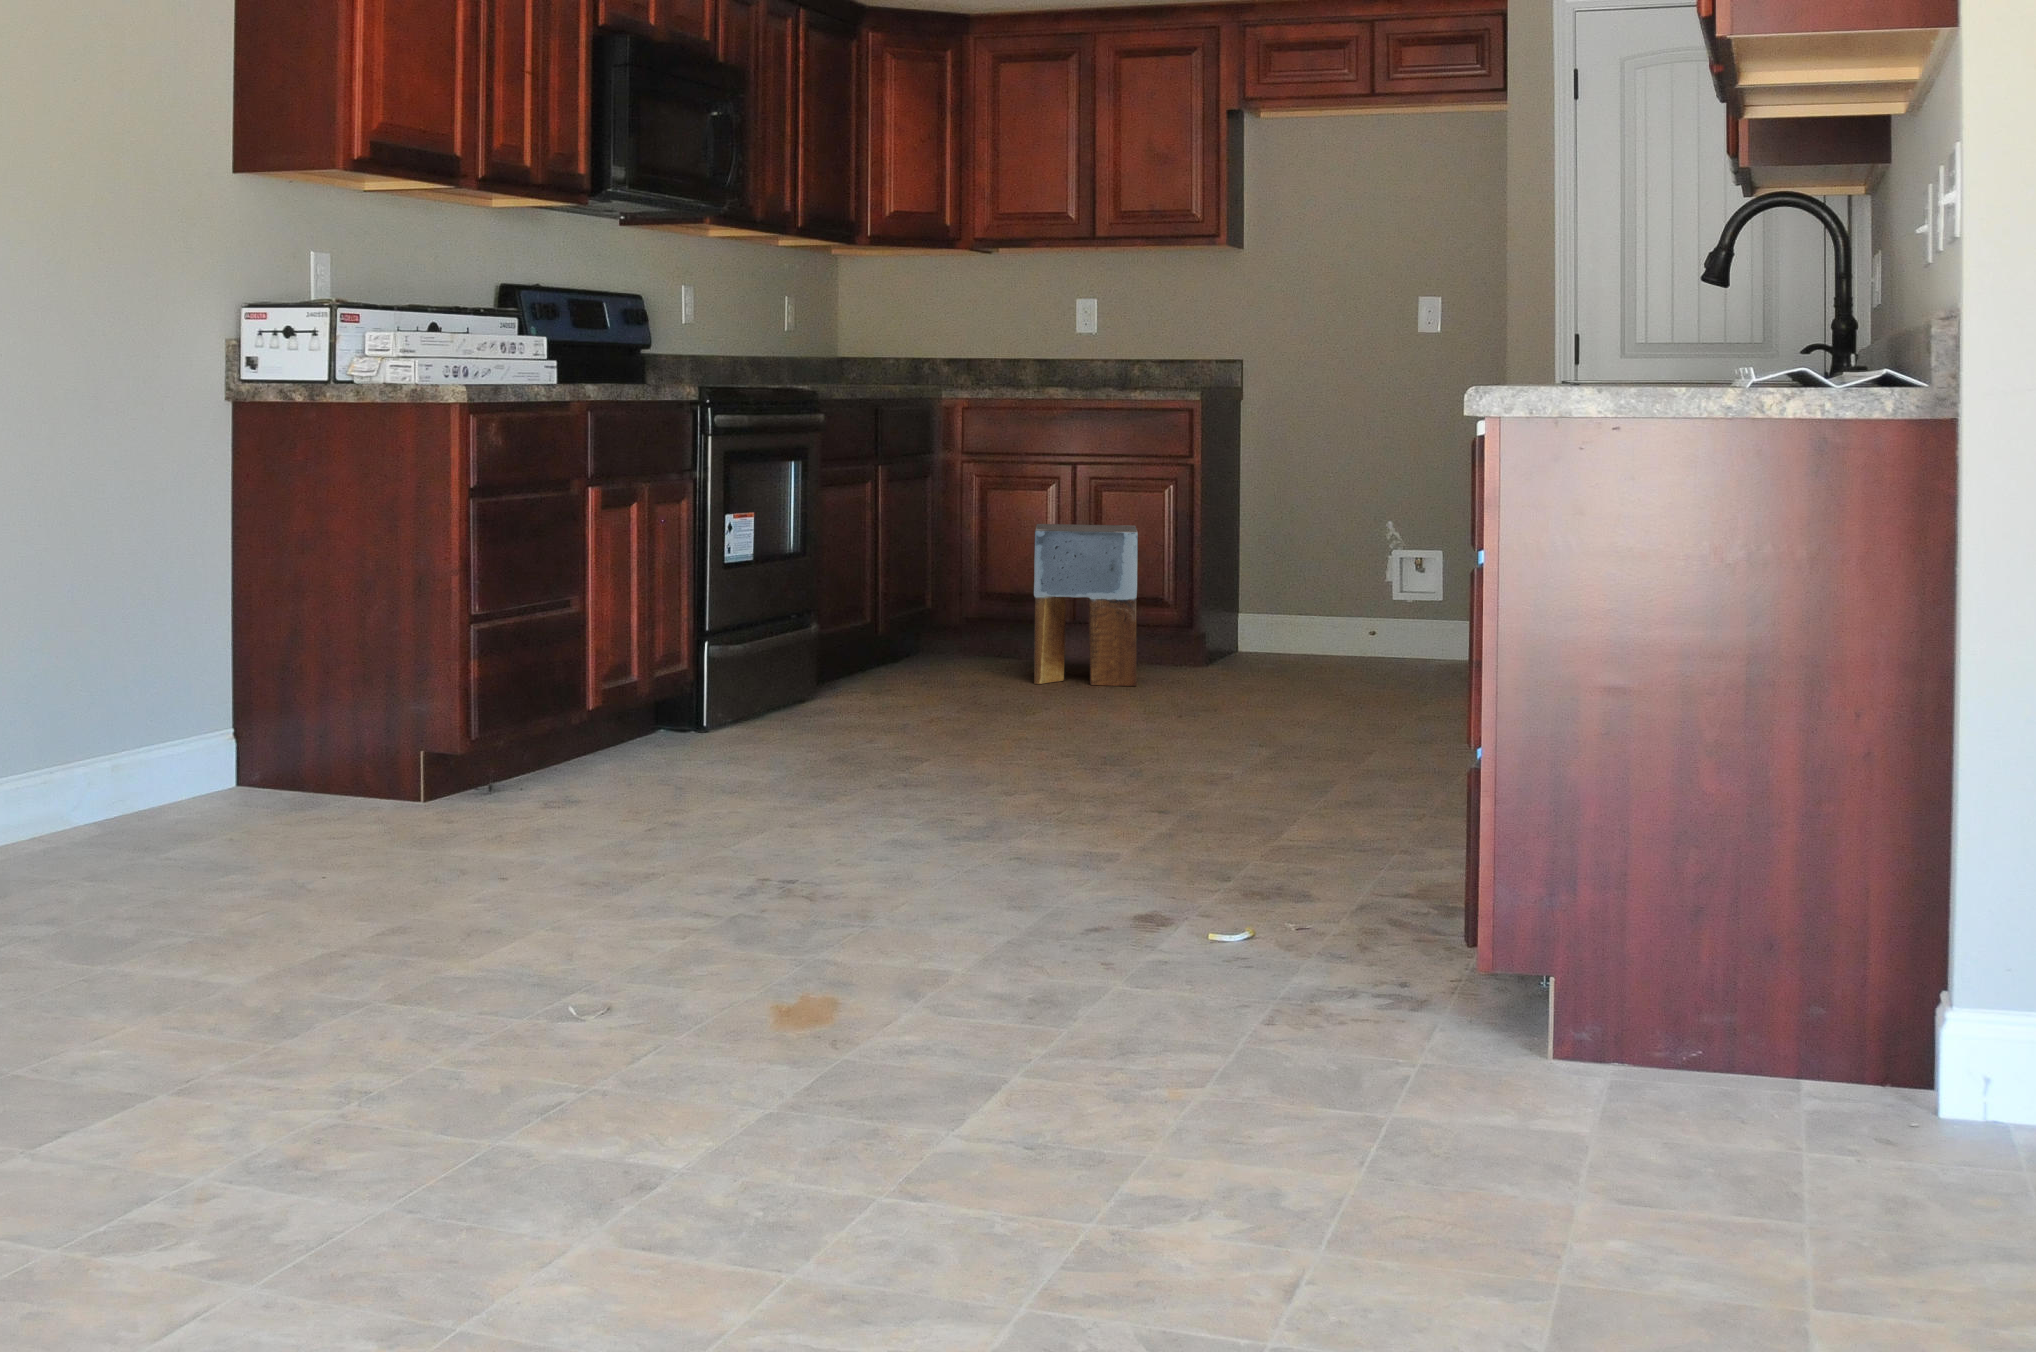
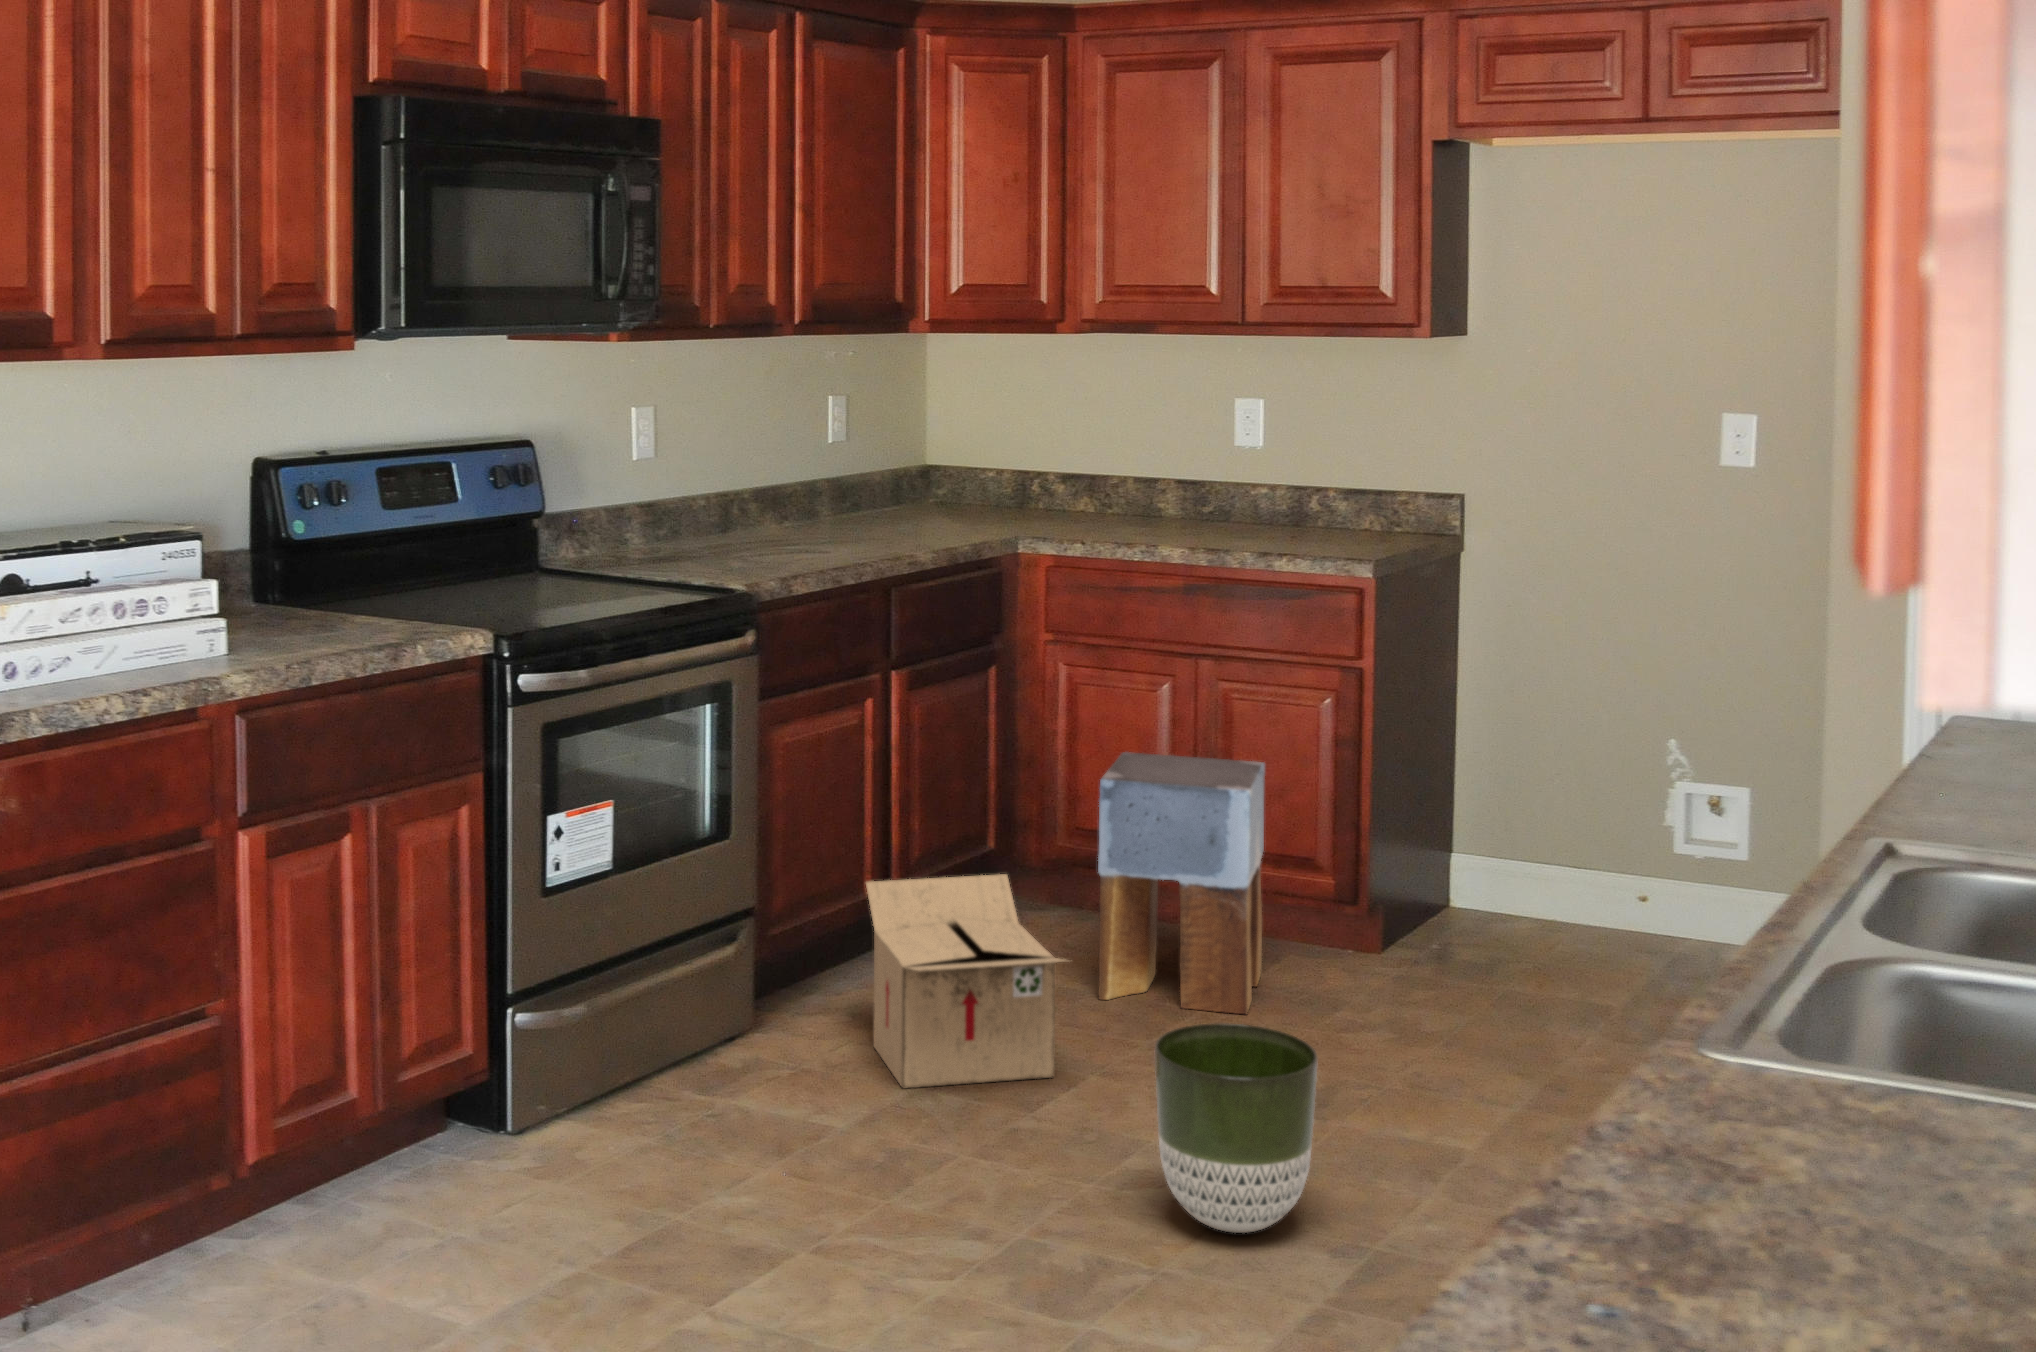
cardboard box: none [893,588,1052,713] -> present [866,874,1067,1088]
planter: none [1137,627,1237,743] -> present [1155,1023,1317,1233]

